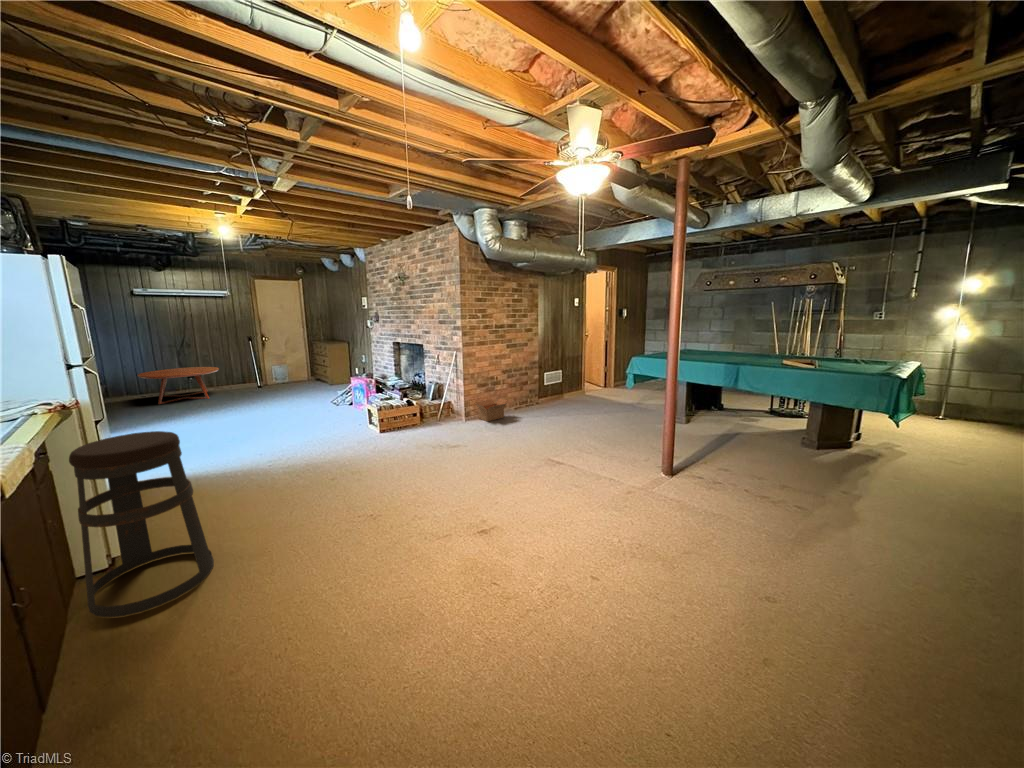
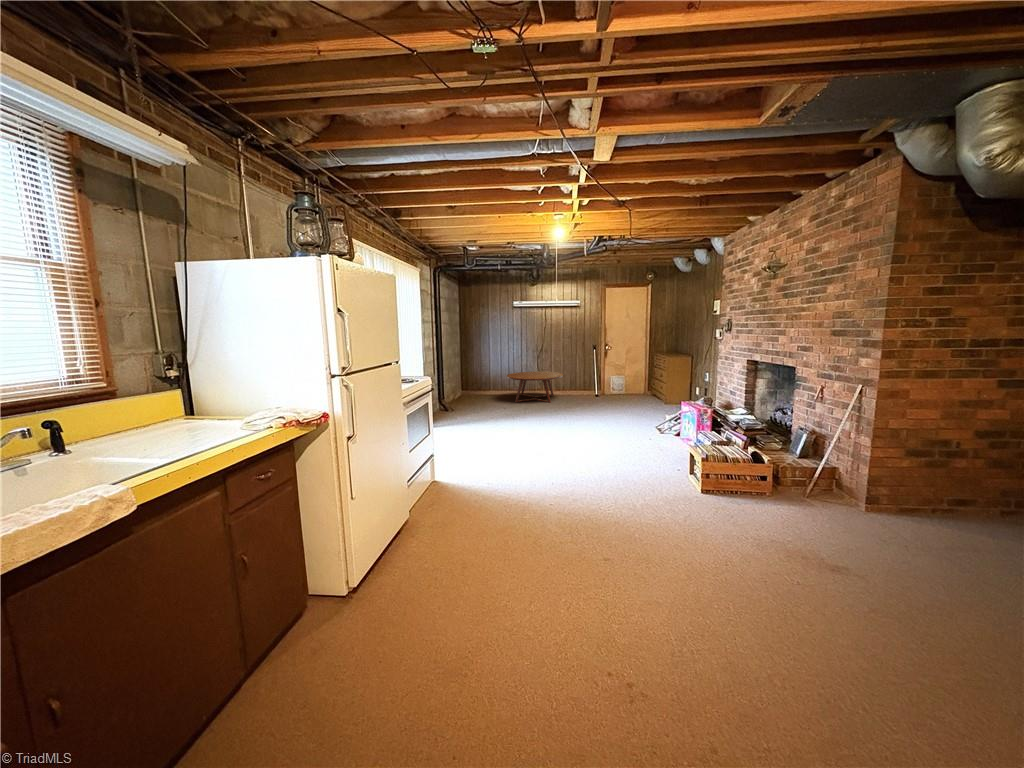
cardboard box: present [475,398,507,422] -> none [892,483,988,531]
bar stool: present [69,431,214,617] -> none [321,454,437,672]

